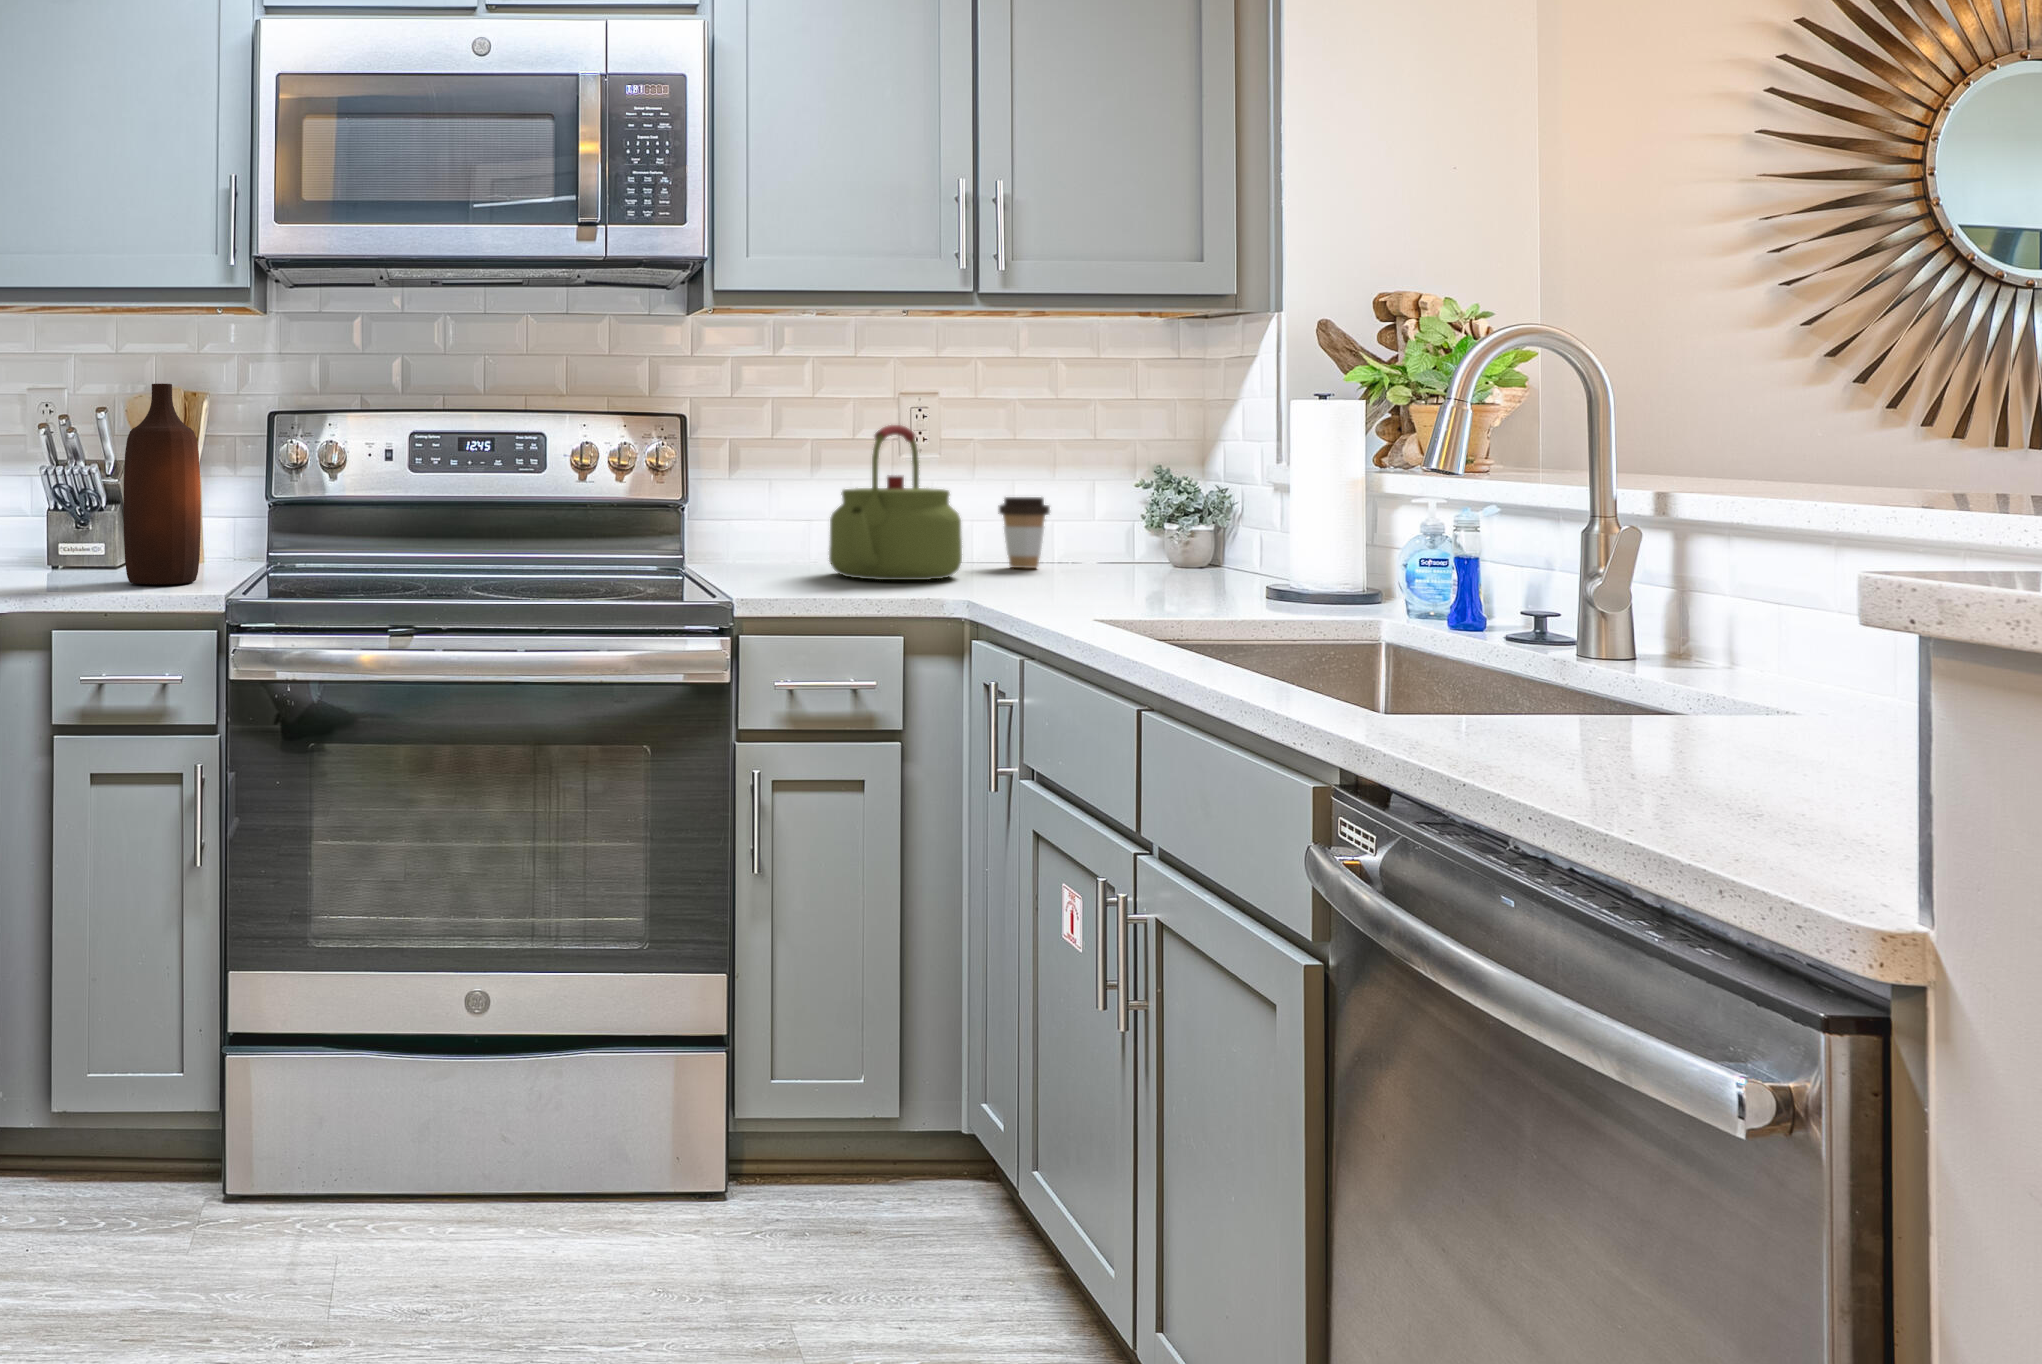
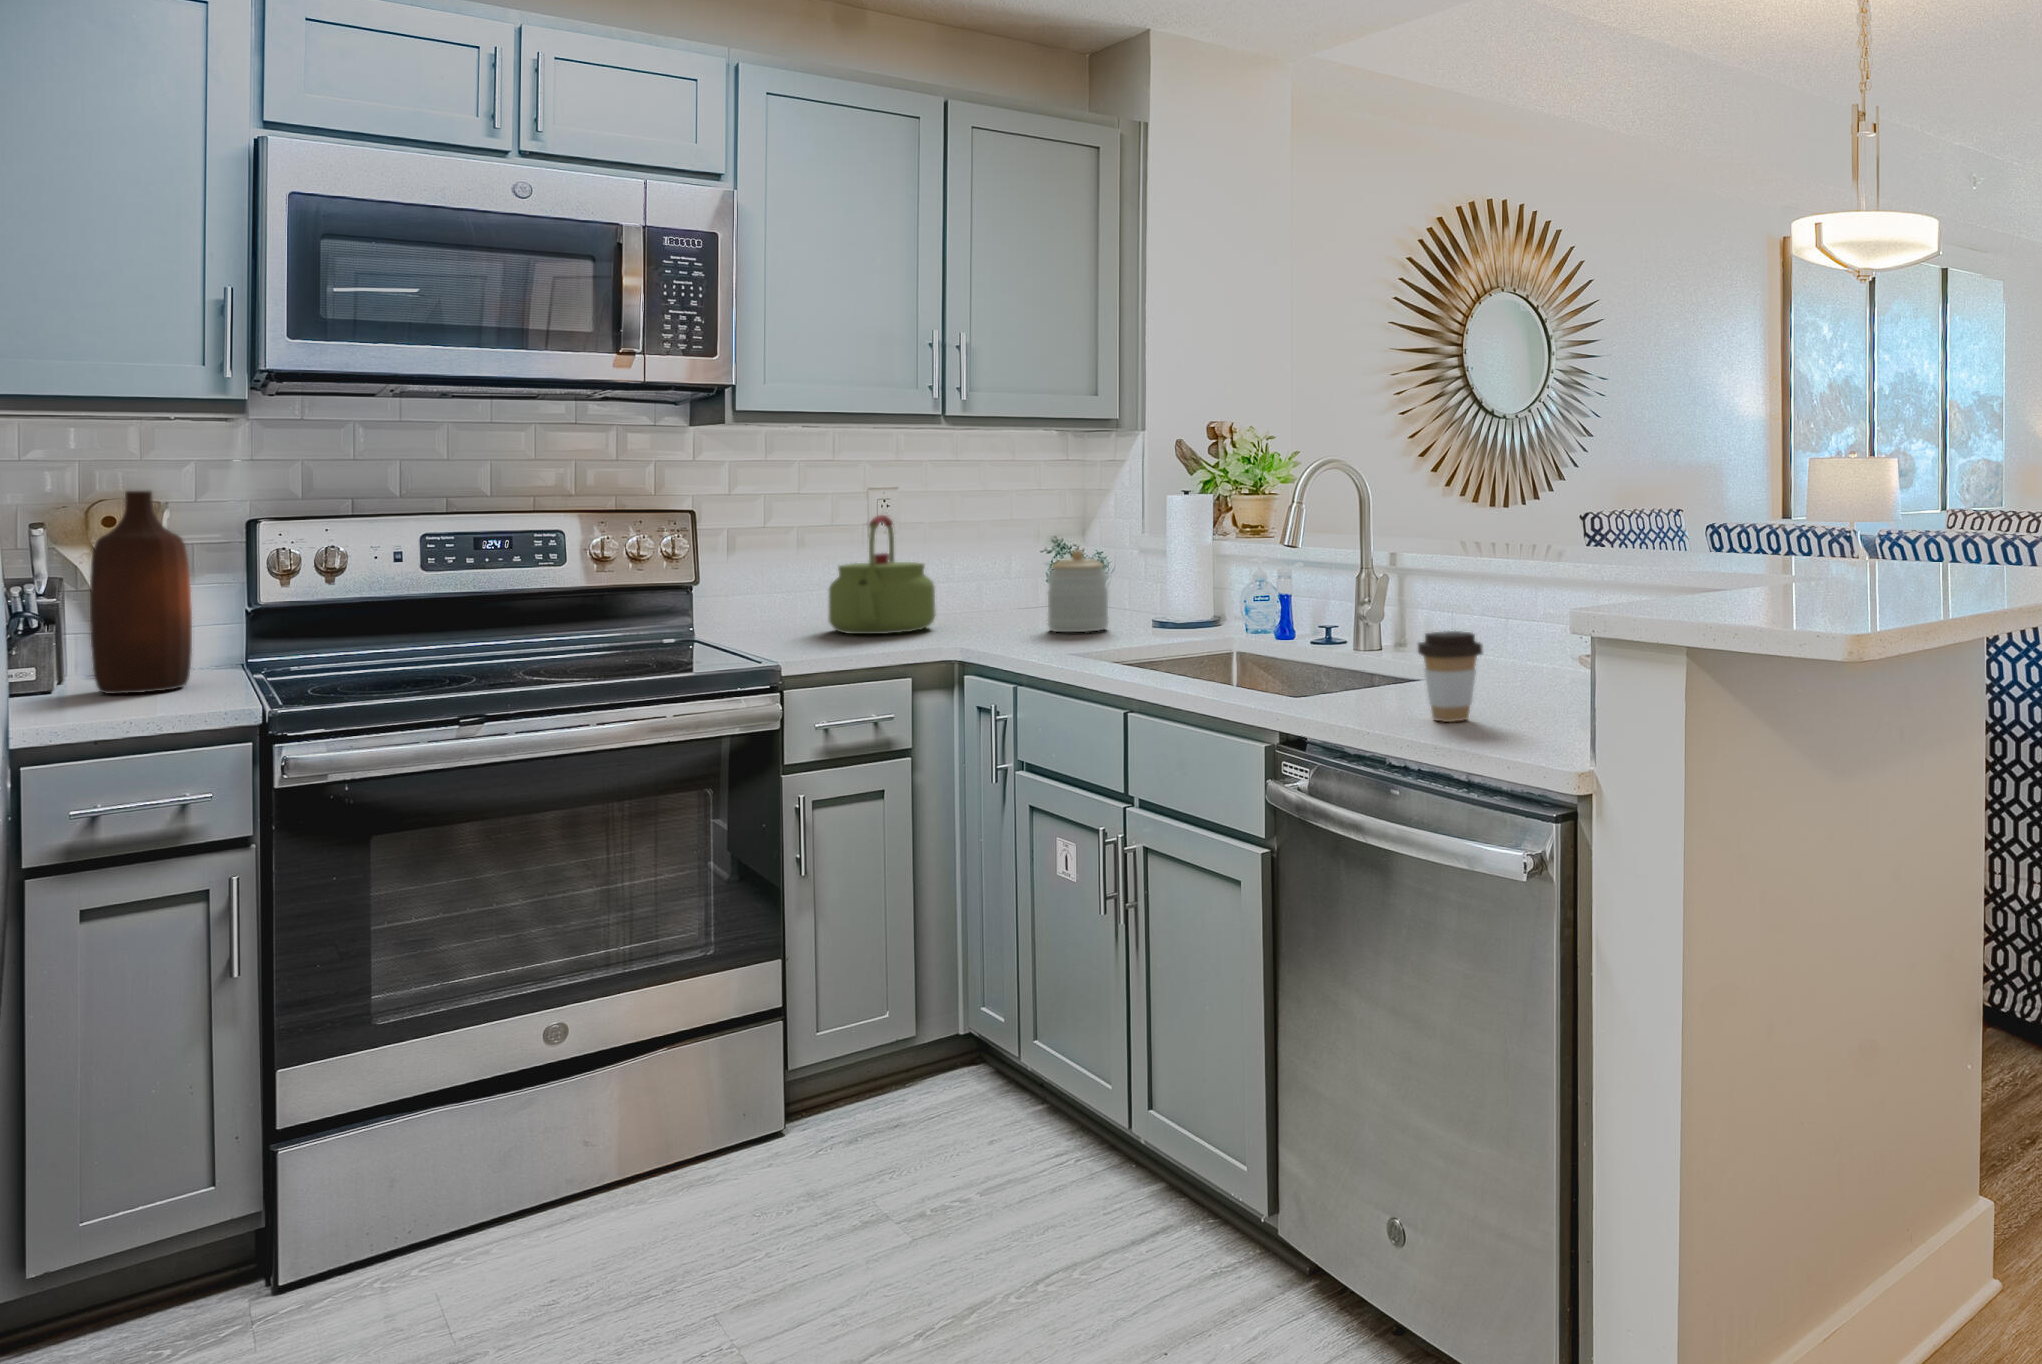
jar: none [1105,476,1197,596] -> present [1047,550,1109,632]
coffee cup: present [999,497,1050,568] -> present [1418,631,1482,722]

